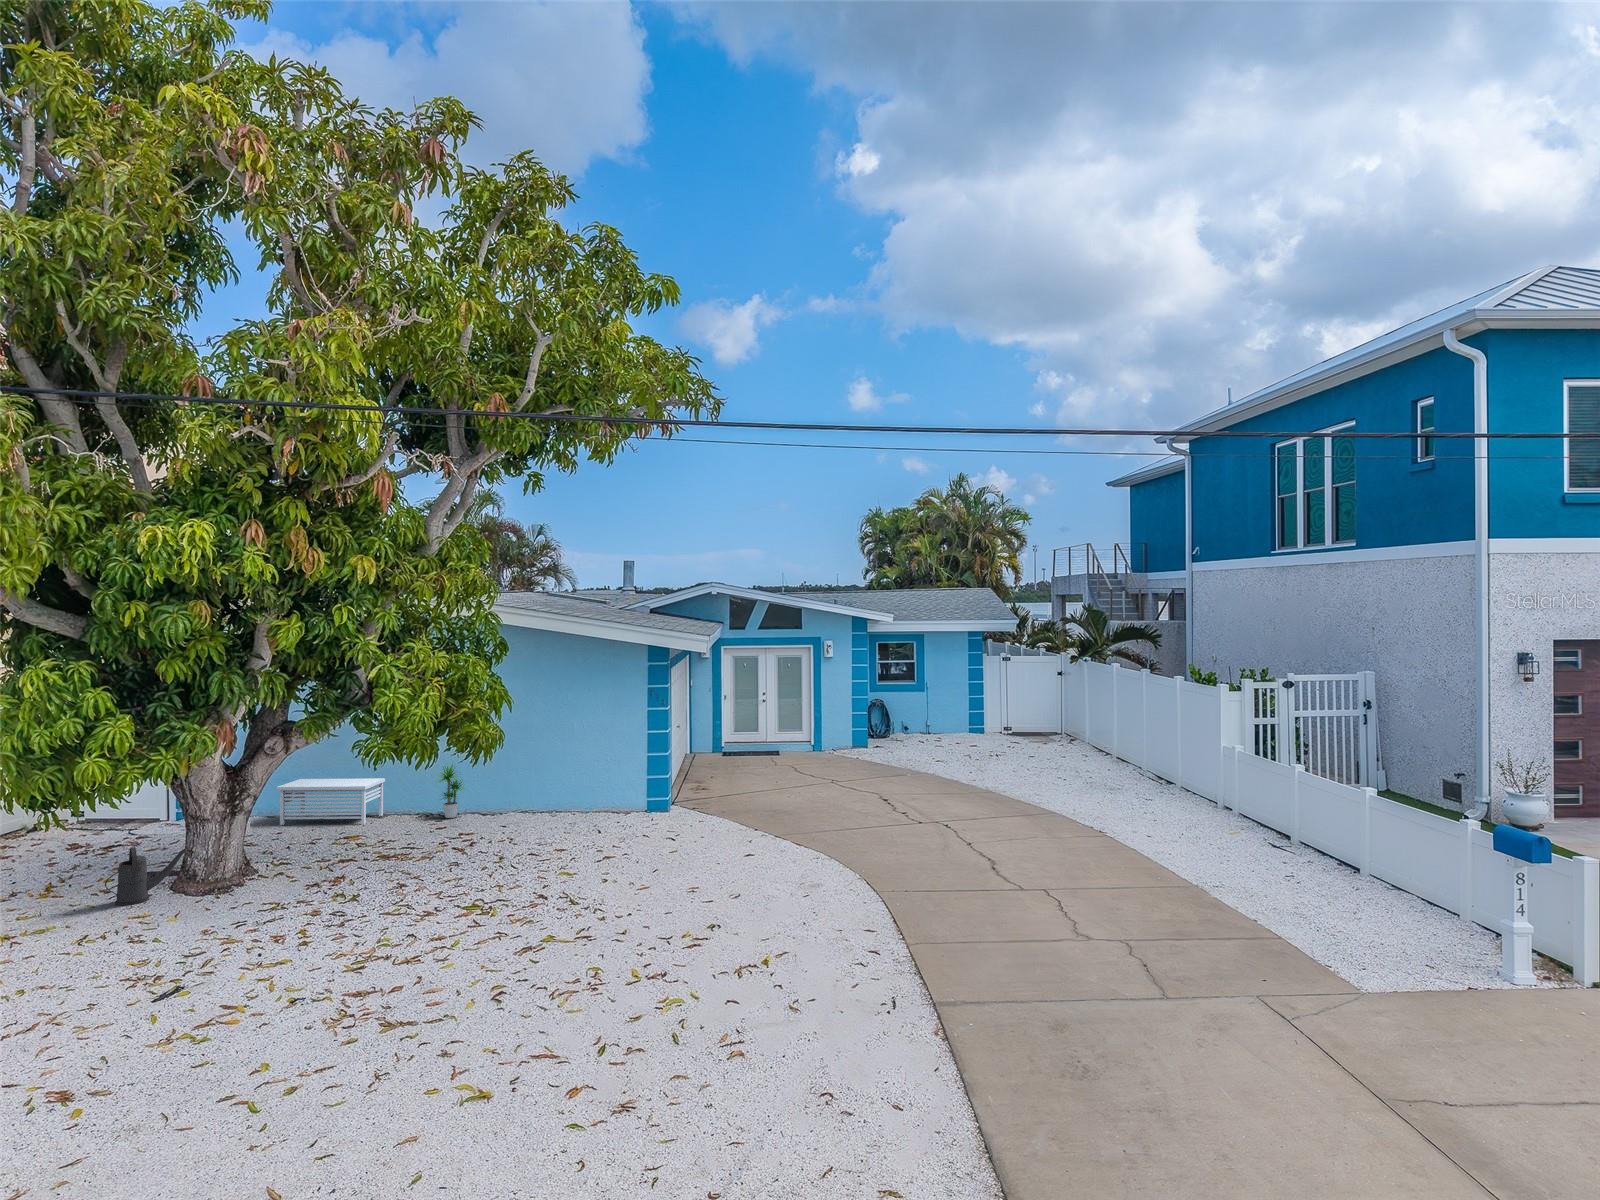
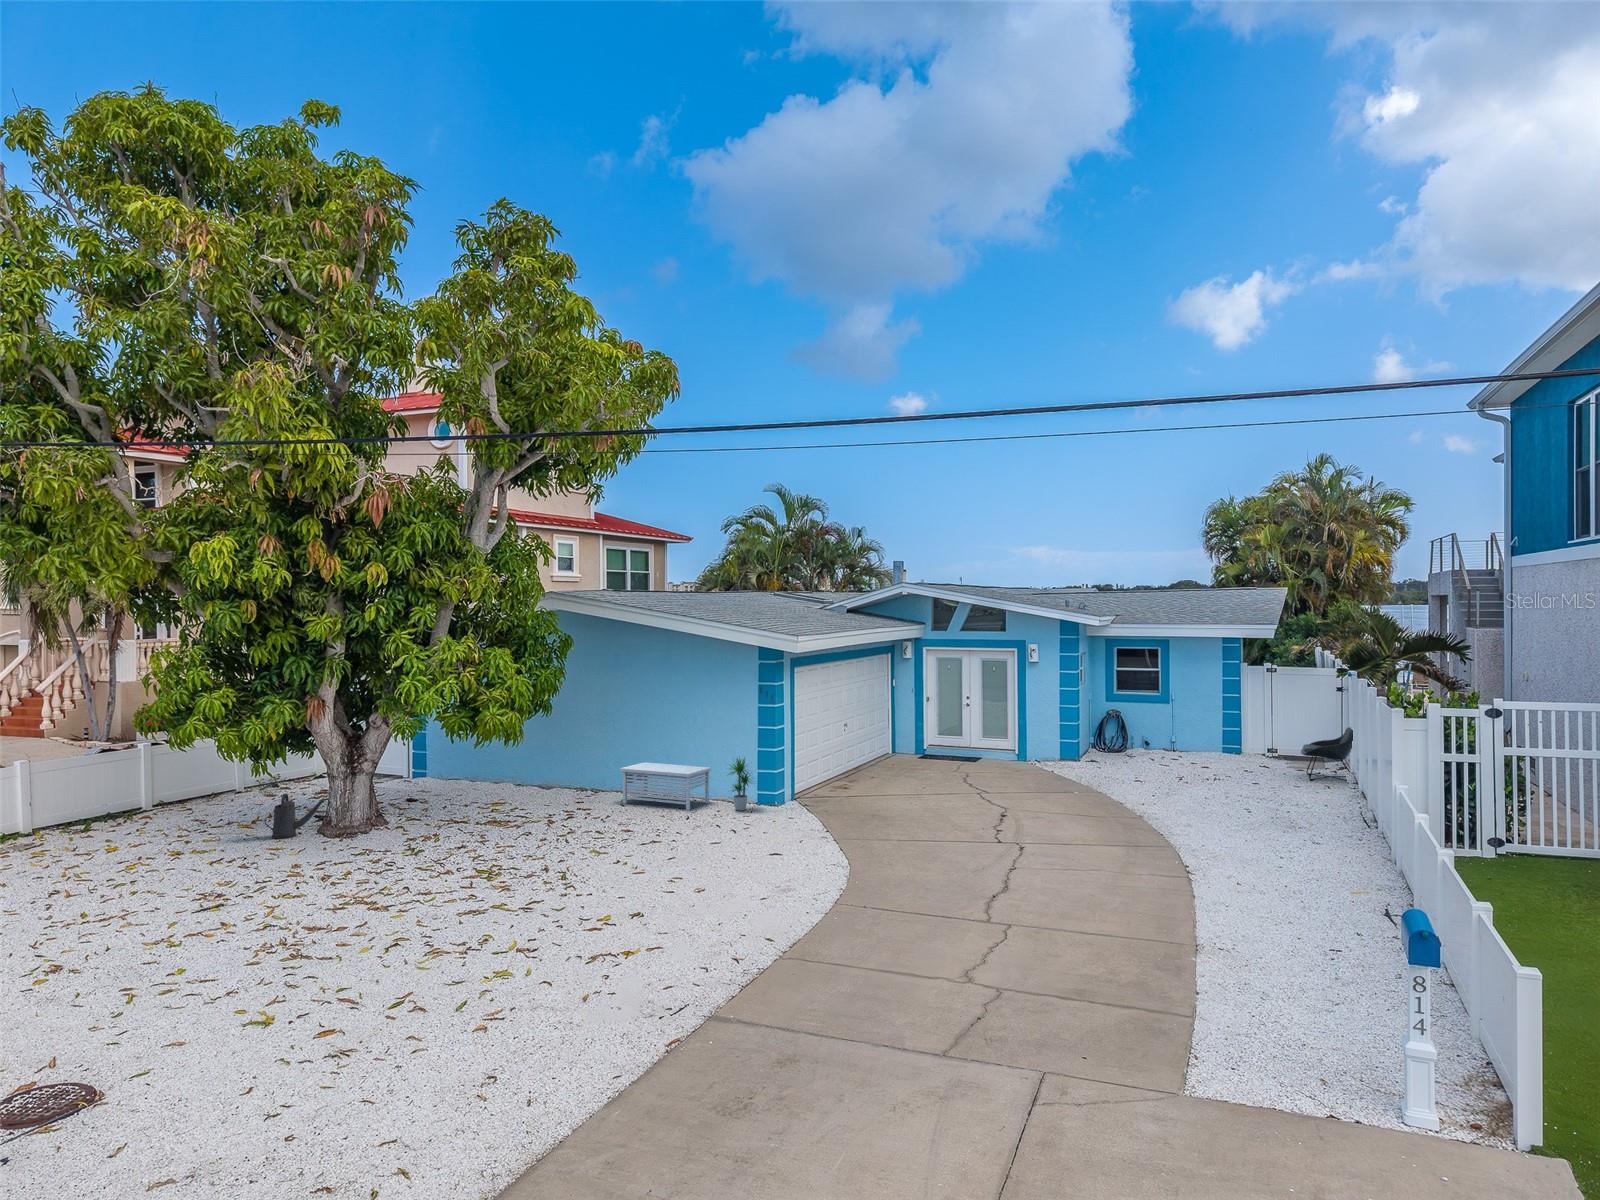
lounge chair: none [1036,703,1079,749] -> present [1301,727,1353,781]
potted plant: present [437,764,464,818] -> present [728,758,752,811]
storage bench: present [276,778,385,825] -> present [620,762,711,810]

